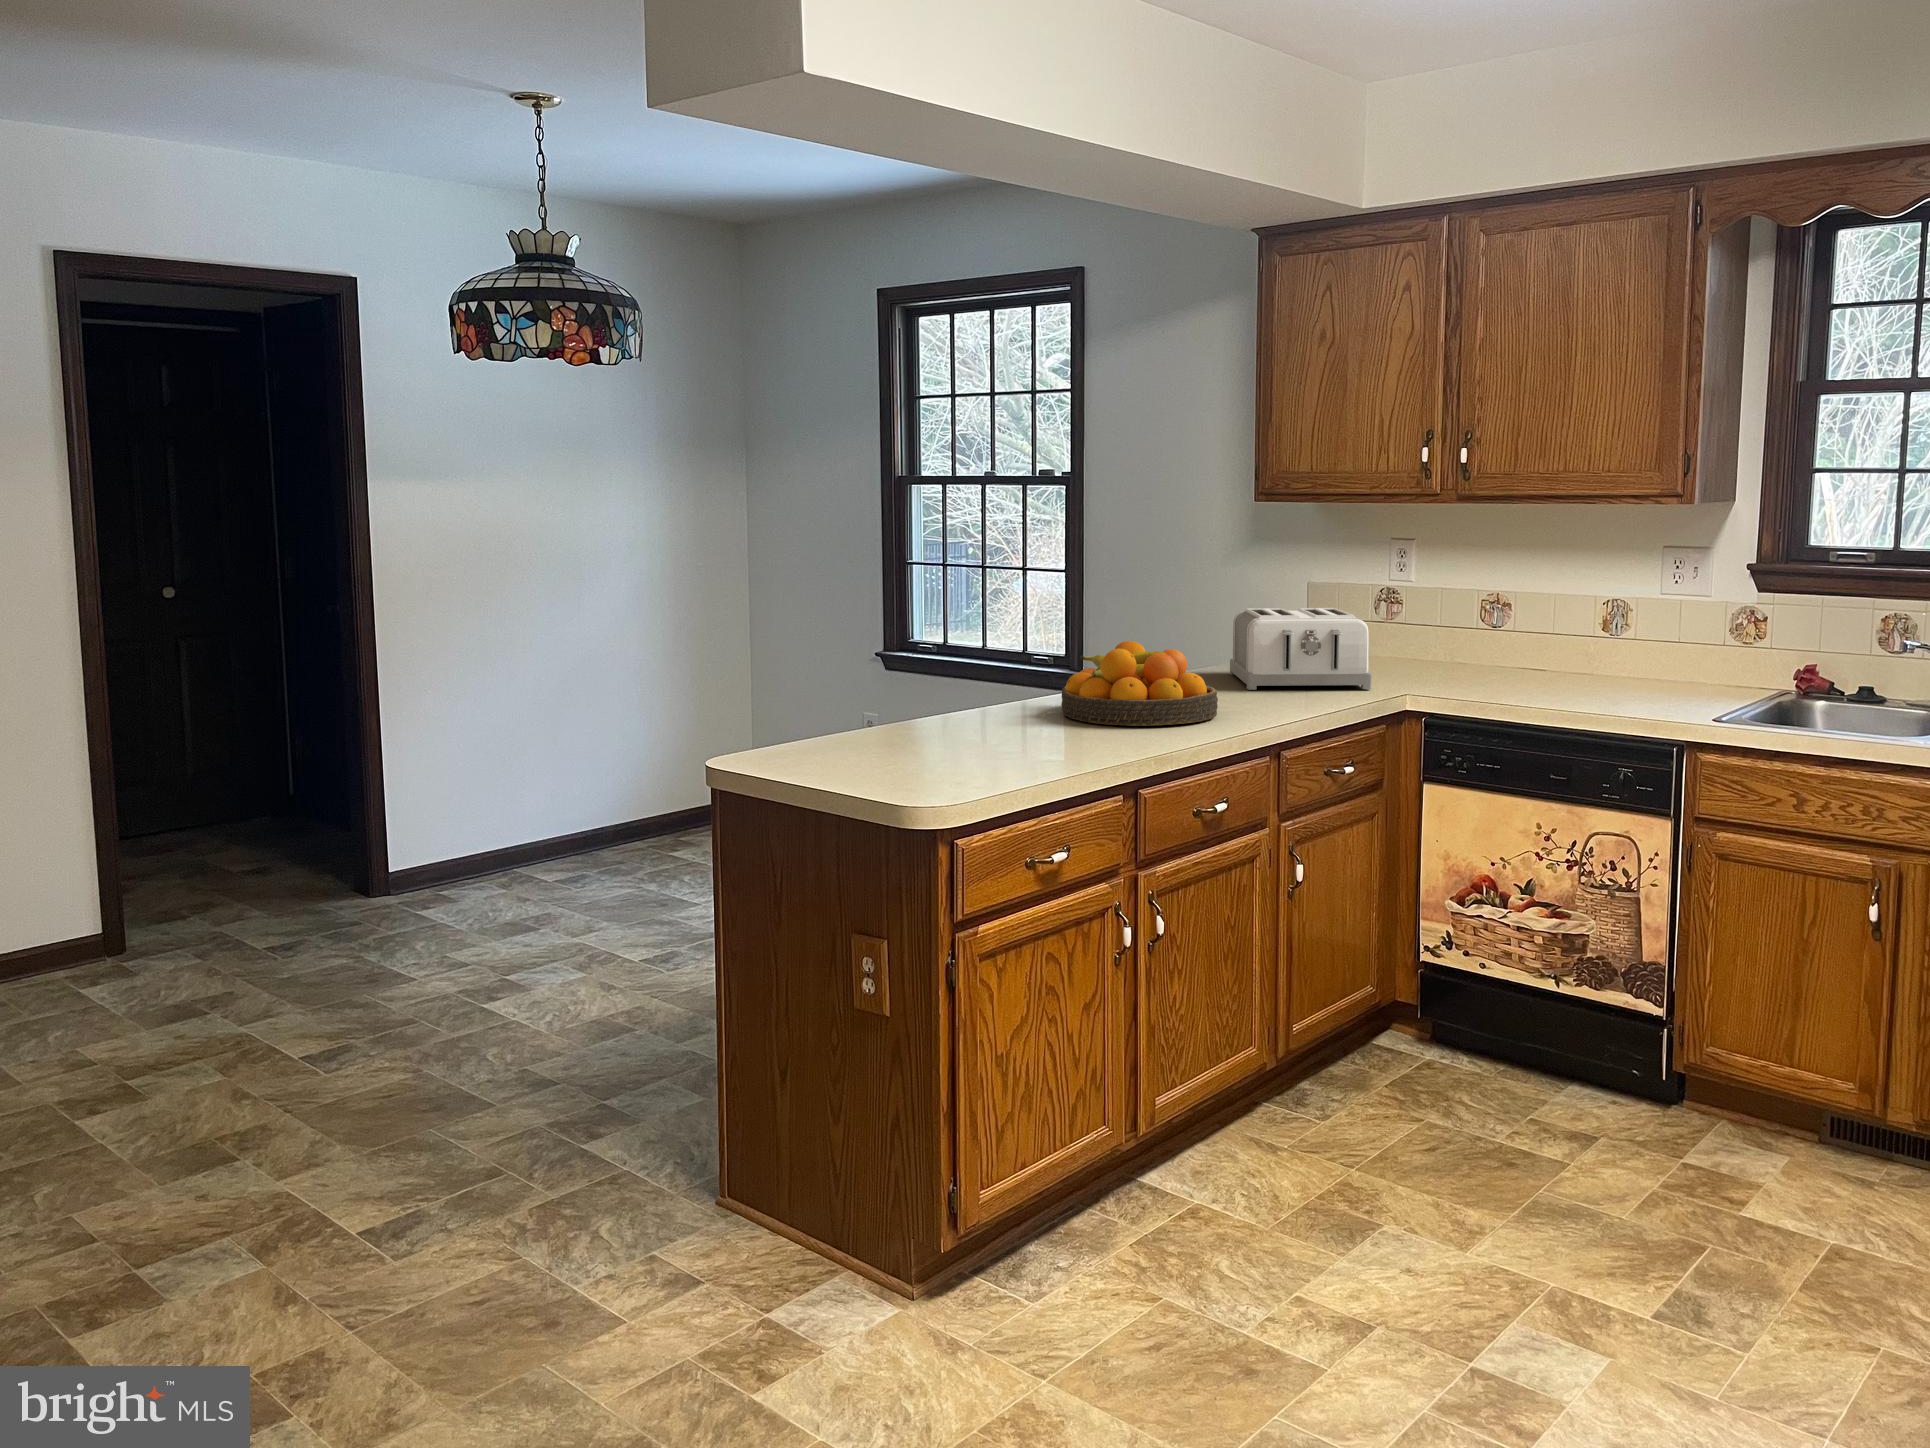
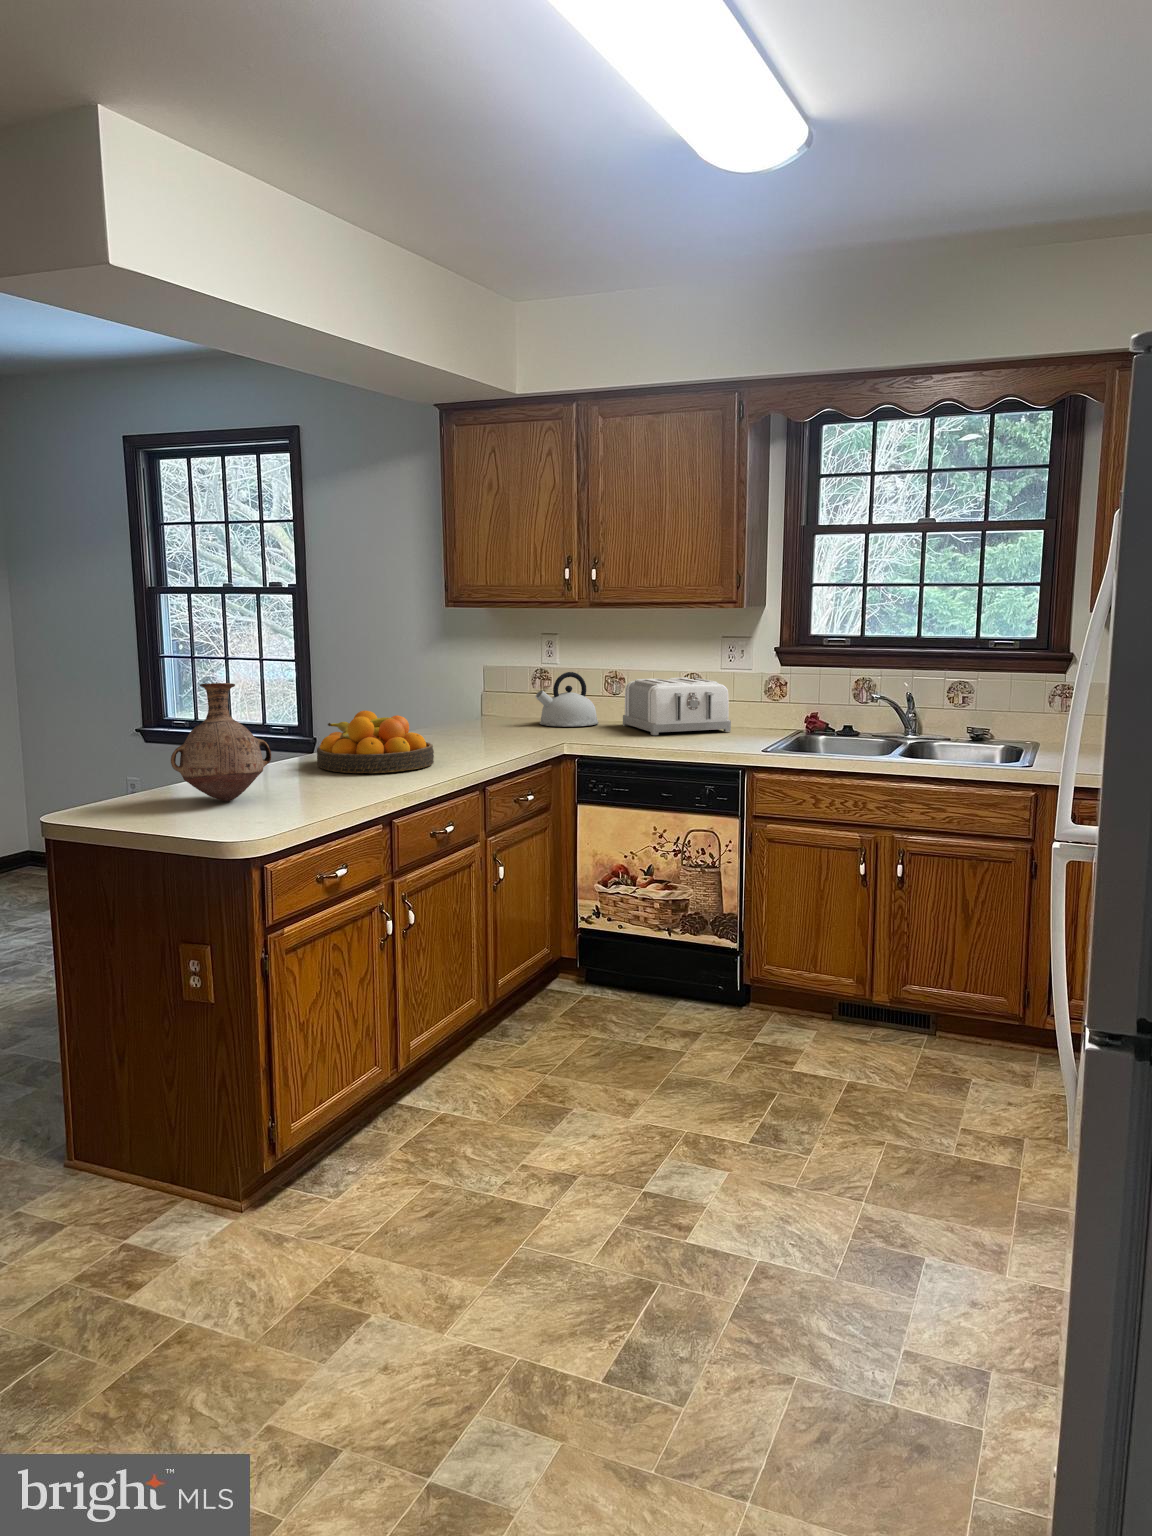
kettle: none [1379,596,1470,673] -> present [536,672,599,727]
vase: none [862,598,990,754] -> present [171,683,271,801]
toaster: present [1230,608,1372,690] -> present [623,677,731,735]

